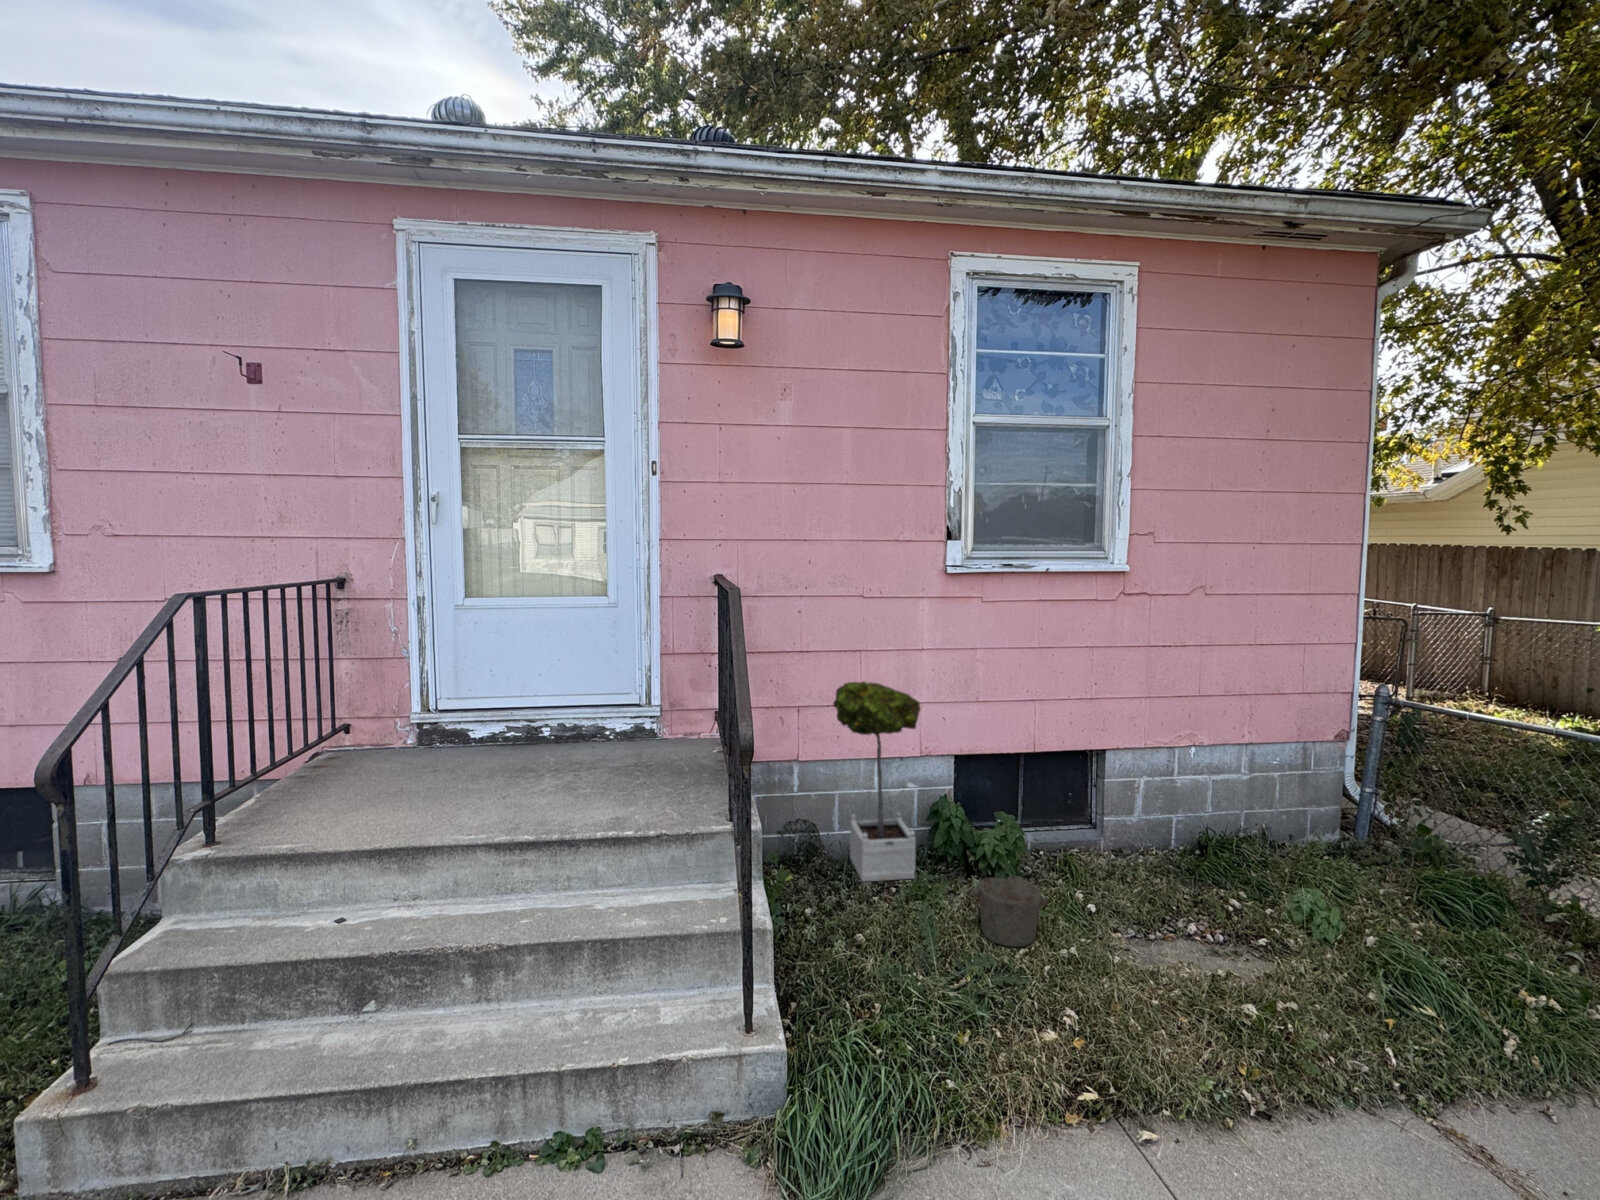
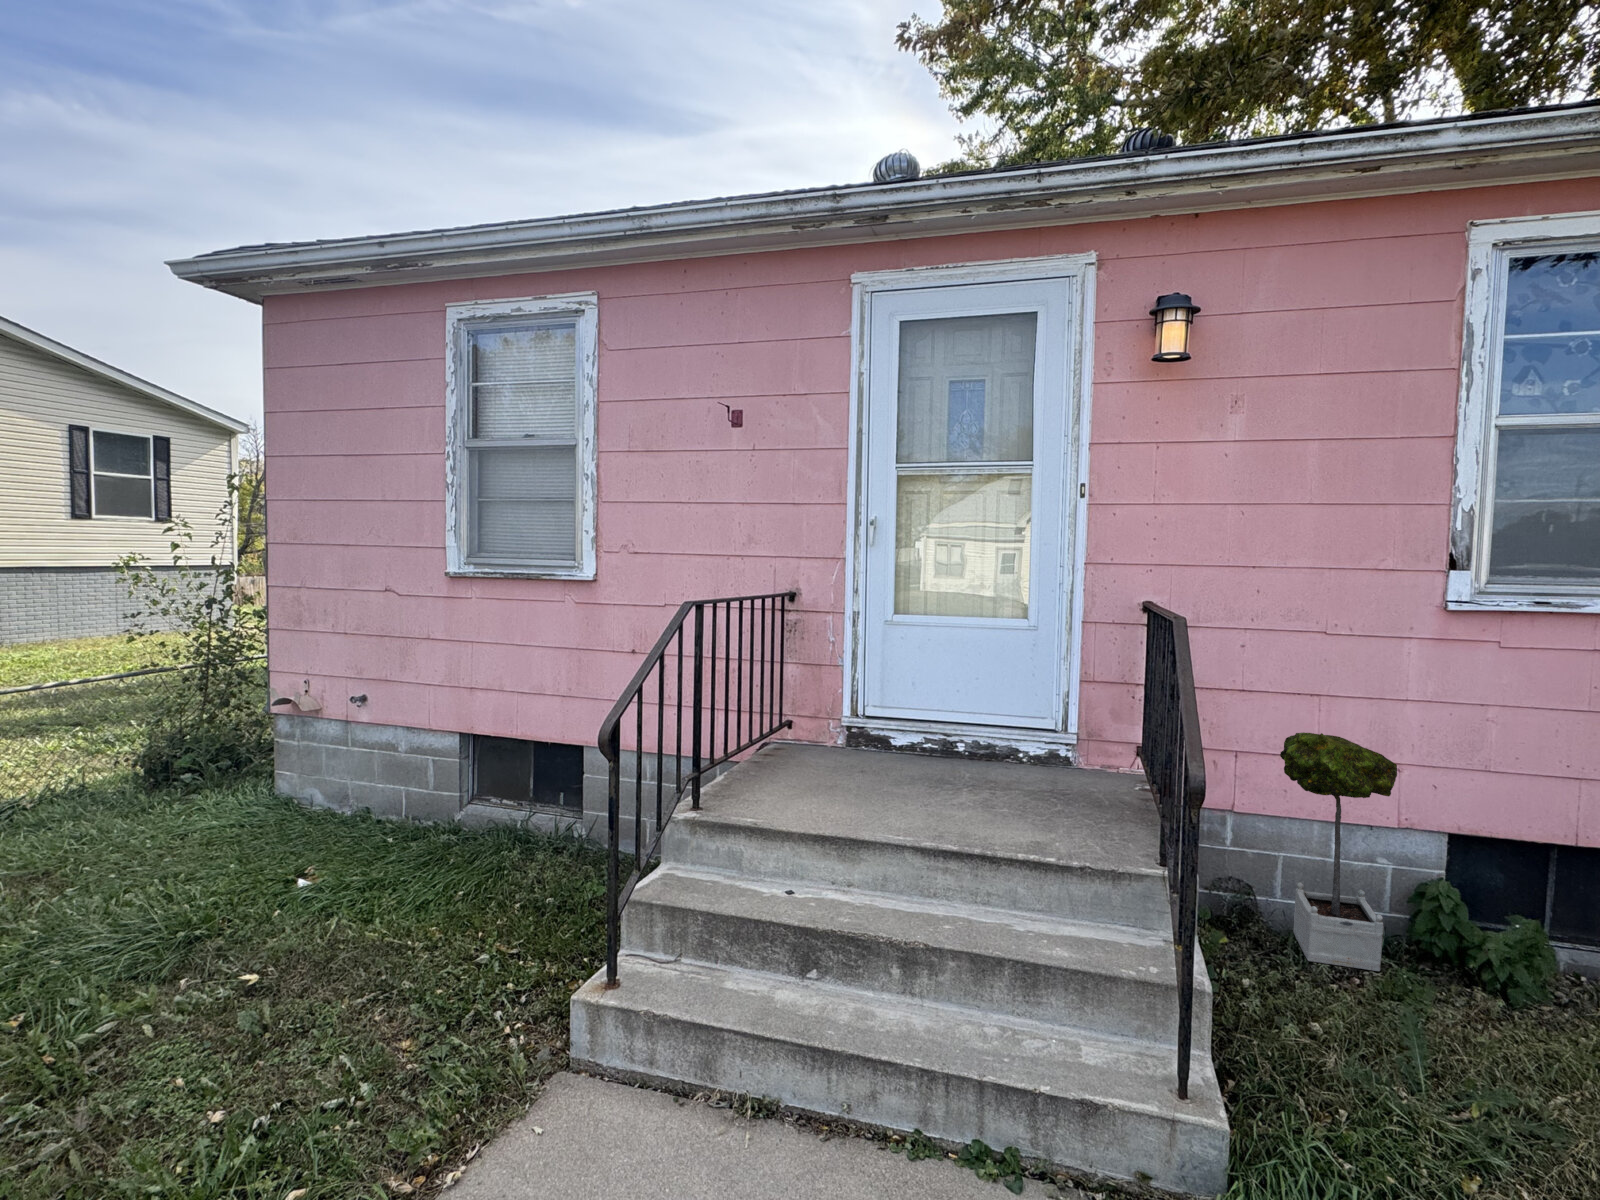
bucket: present [973,876,1047,947] -> none [1461,988,1573,1081]

